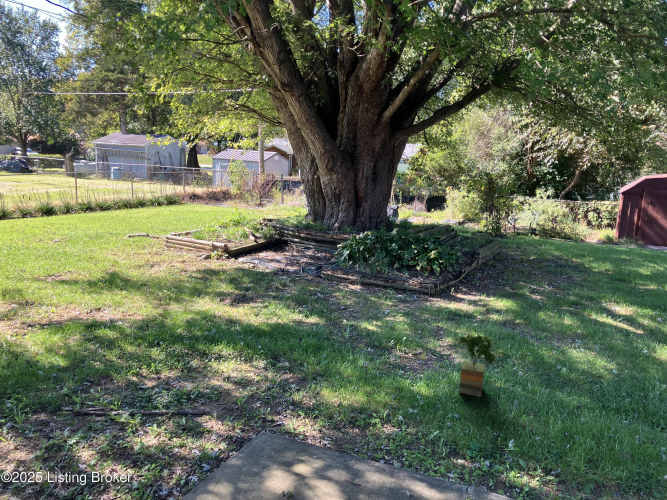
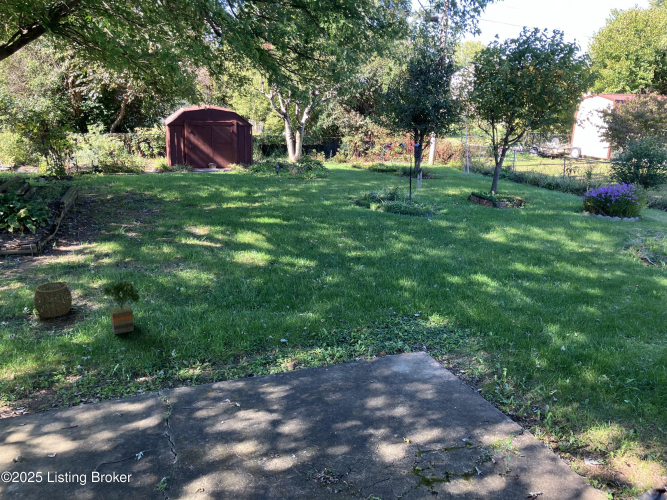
woven basket: none [404,319,438,355] -> present [34,282,72,317]

